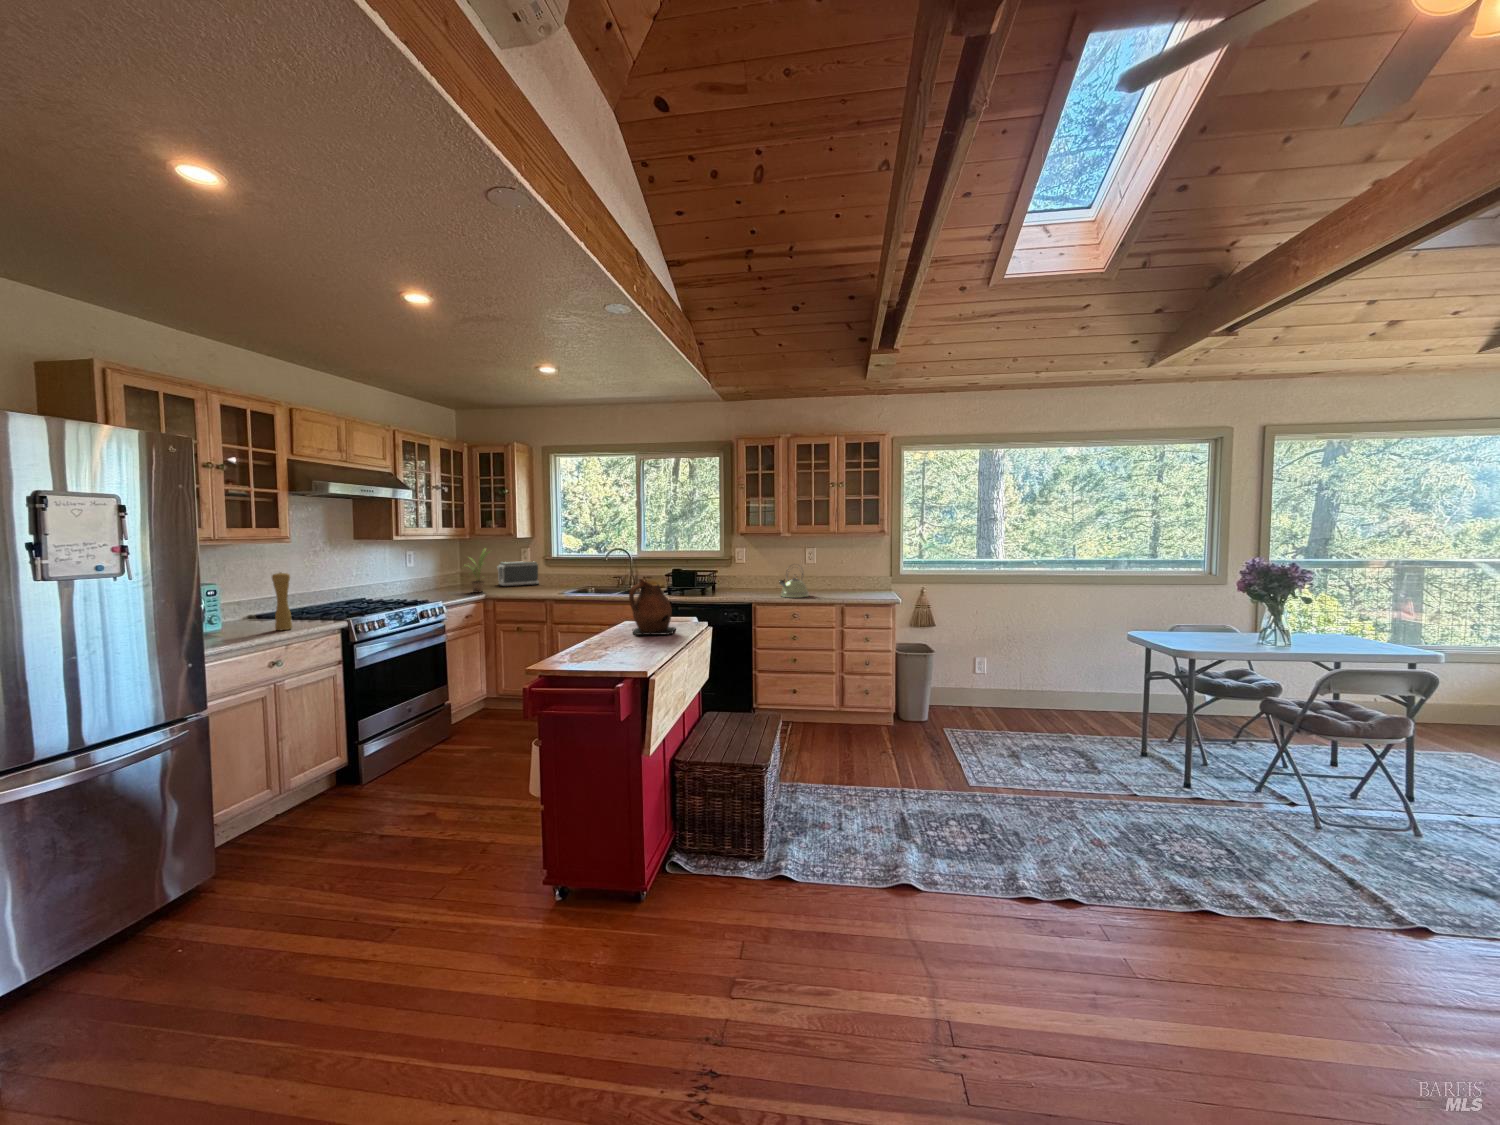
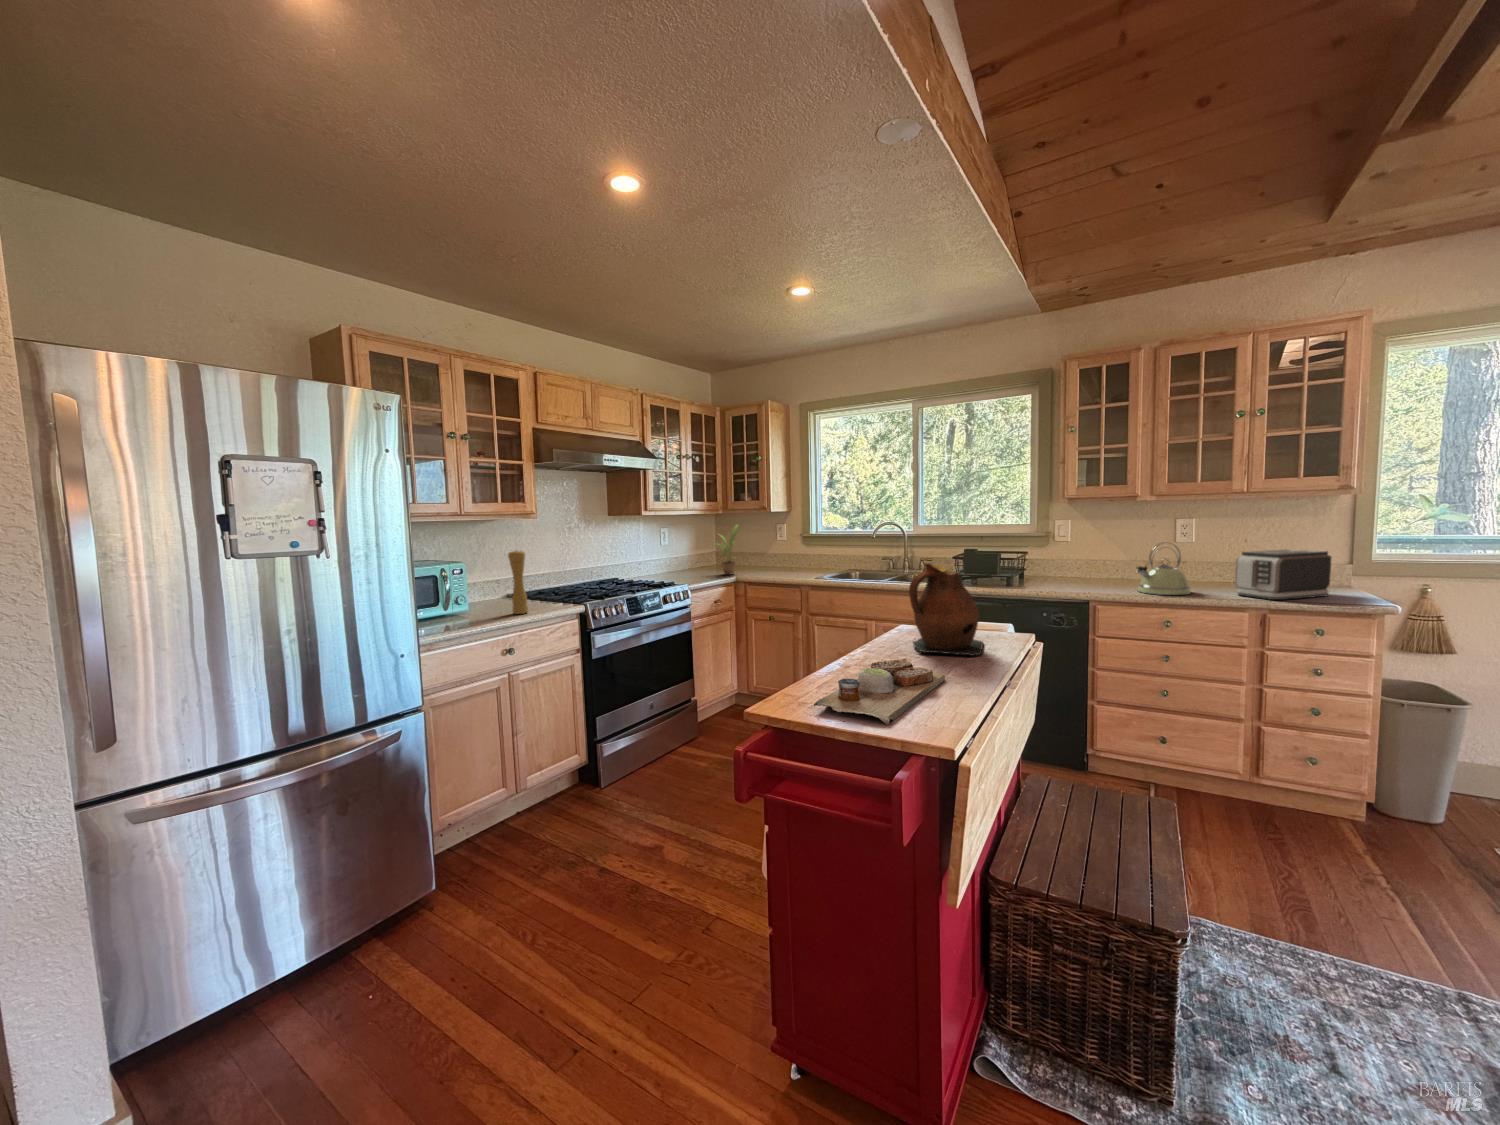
toaster: present [498,562,539,586] -> present [1235,549,1331,600]
cutting board: none [571,637,649,668] -> present [814,659,945,725]

